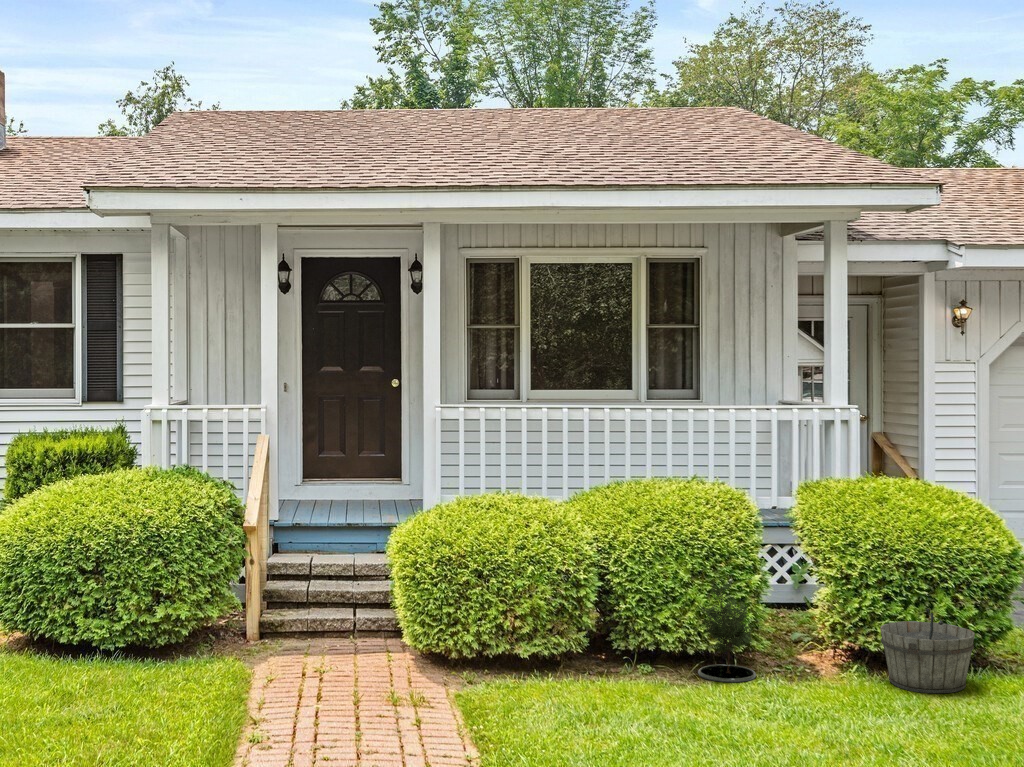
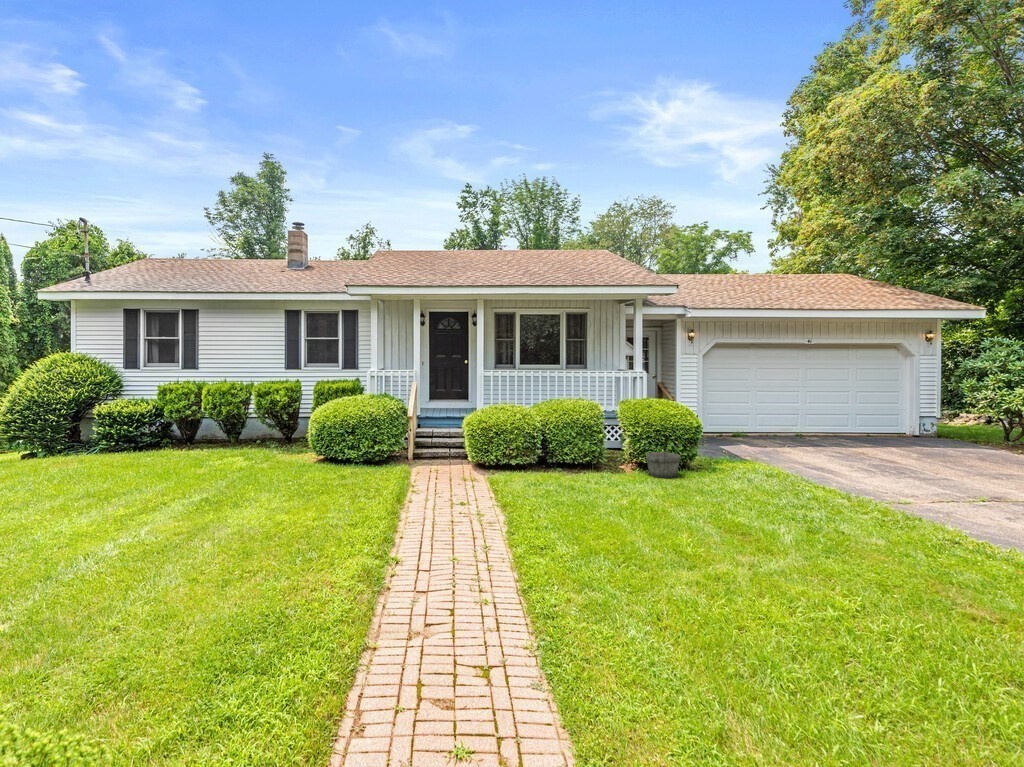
potted tree: present [698,575,756,682] -> none [578,434,600,474]

